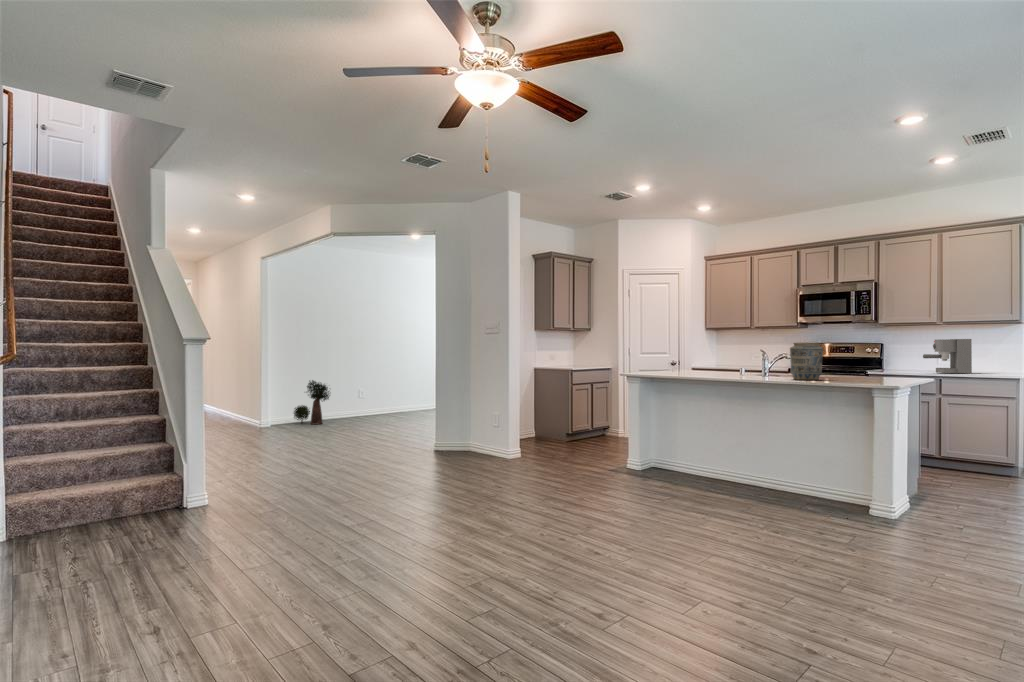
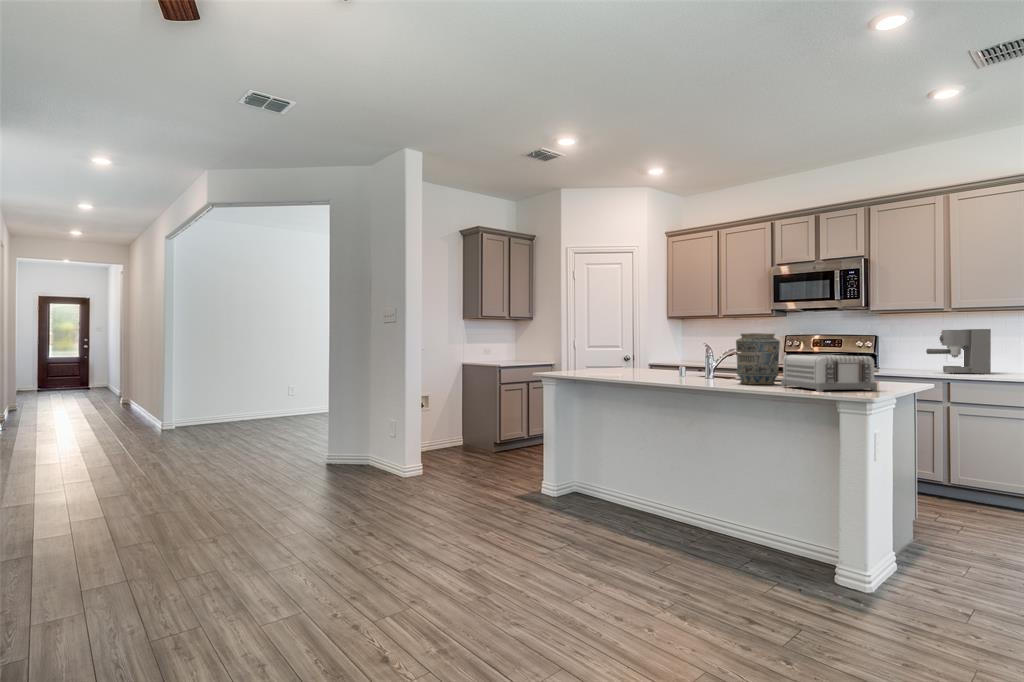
toaster: none [827,358,896,383] -> present [781,354,877,392]
potted plant: present [294,380,330,425] -> none [214,376,257,425]

